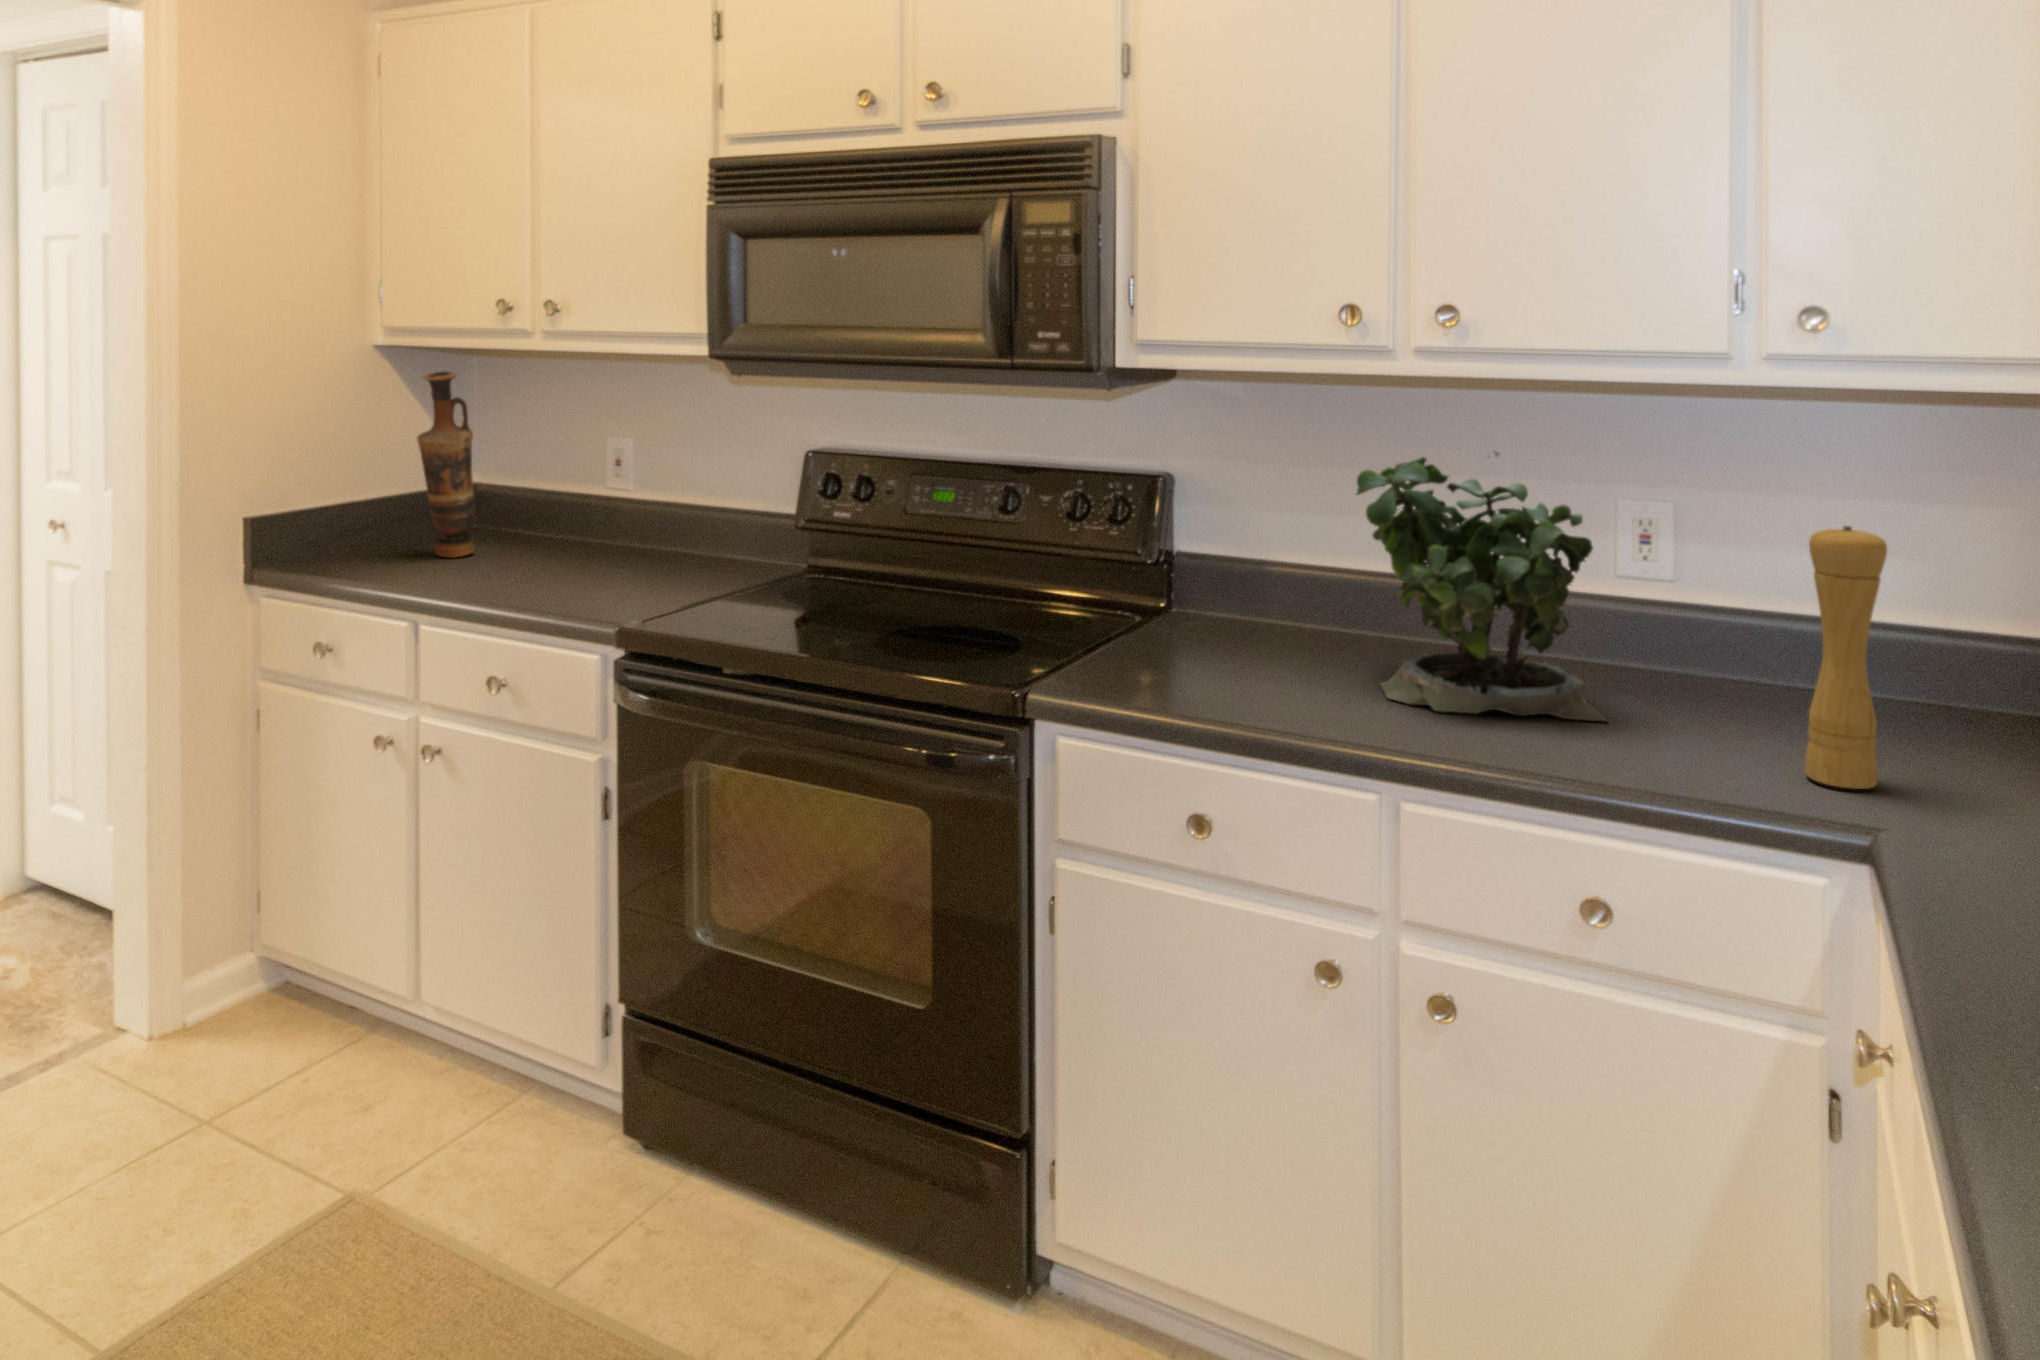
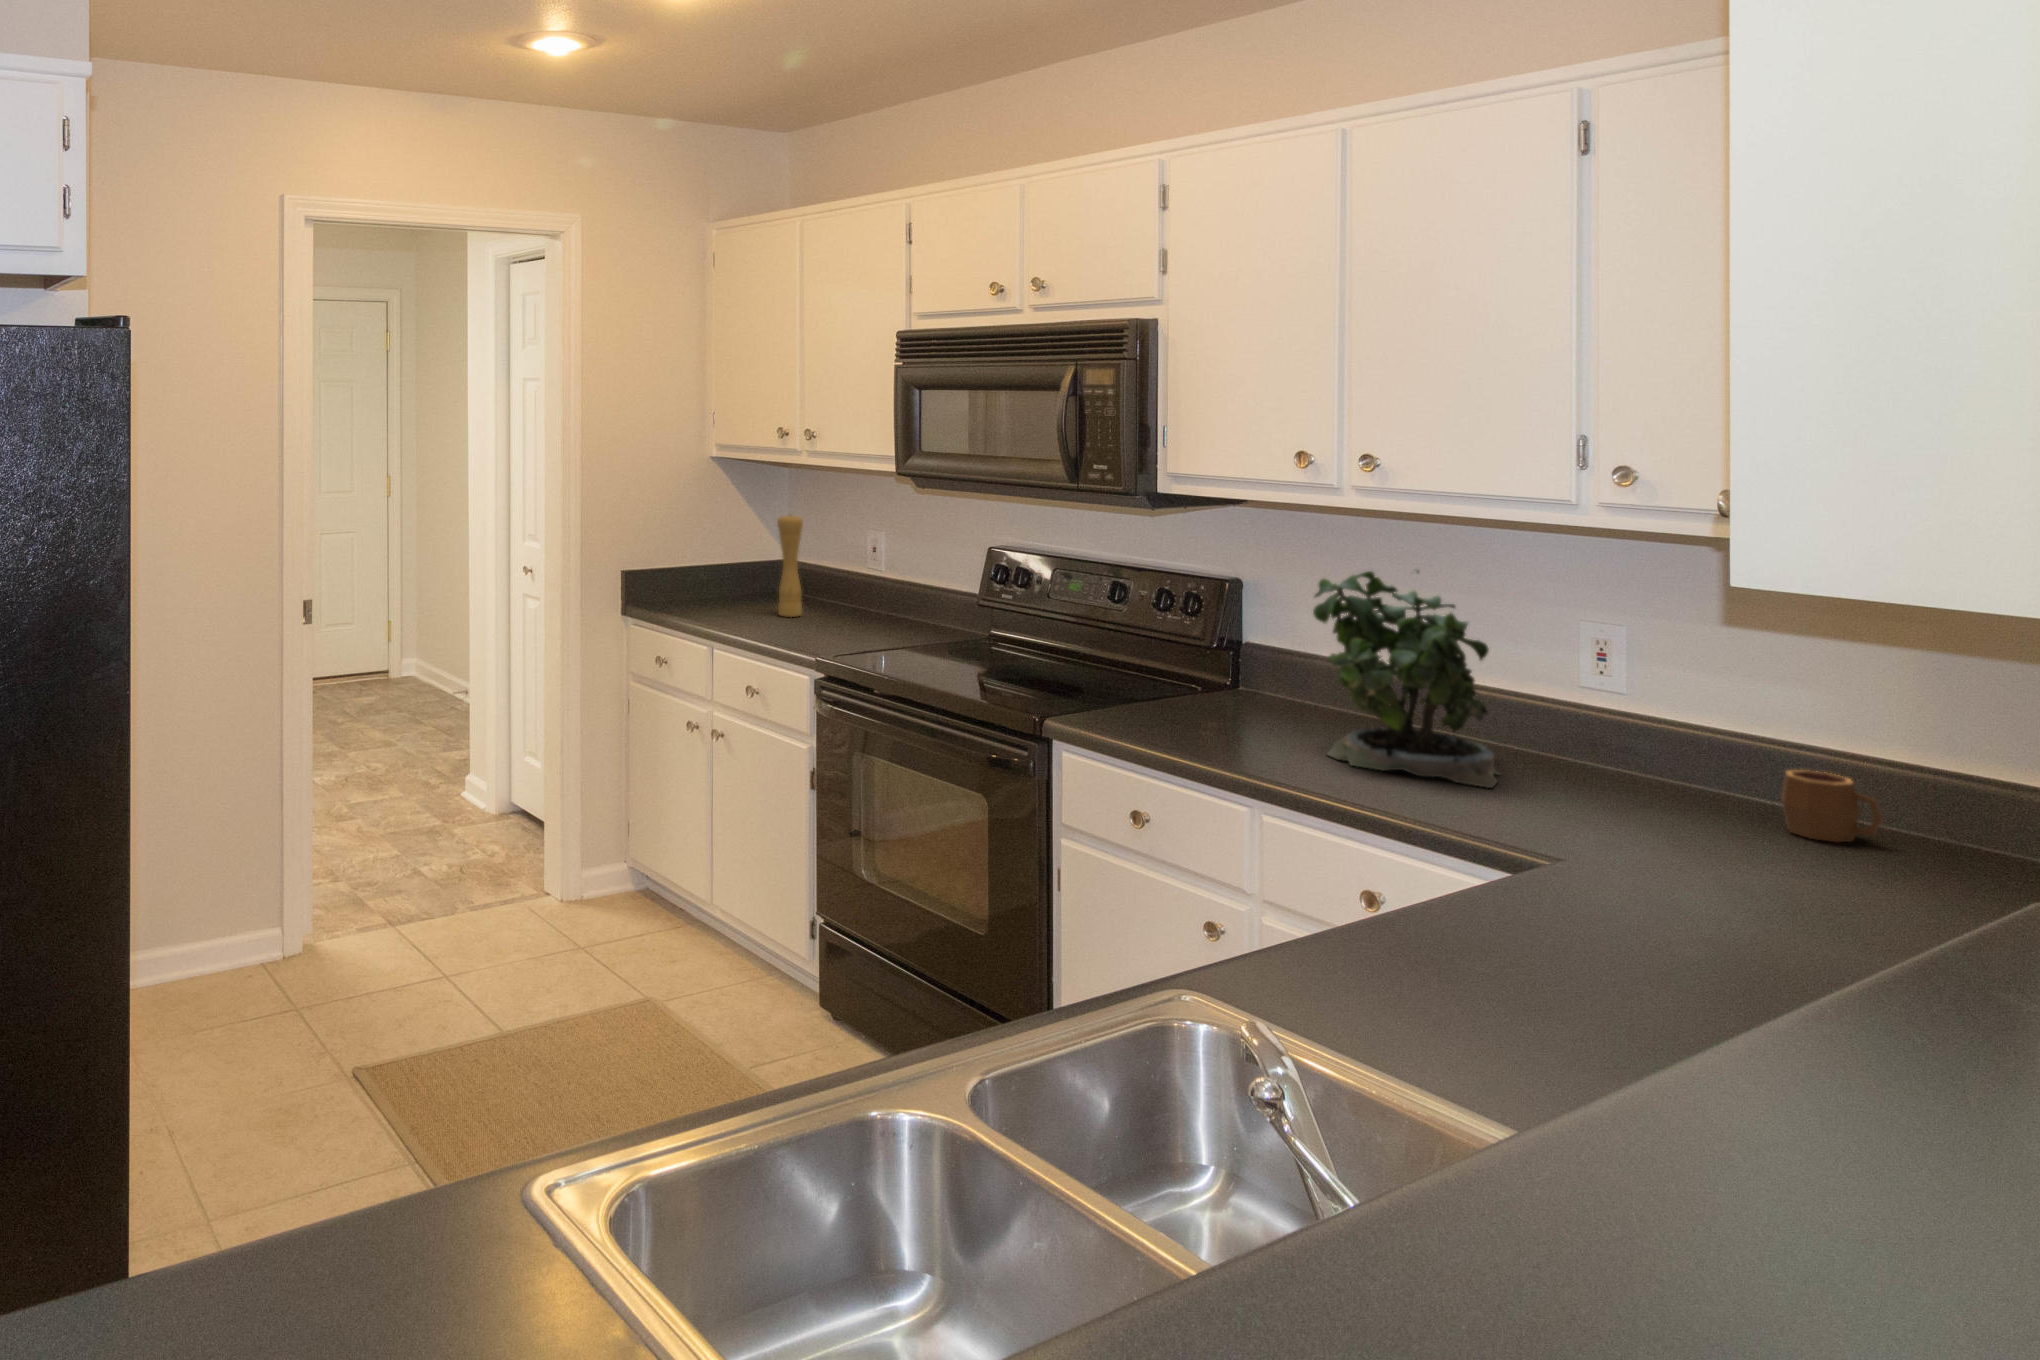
vase: present [417,371,475,558] -> none [728,477,769,607]
pepper mill: present [1805,526,1887,789] -> present [777,515,803,617]
mug: none [1908,660,2024,742] -> present [1781,770,1883,842]

